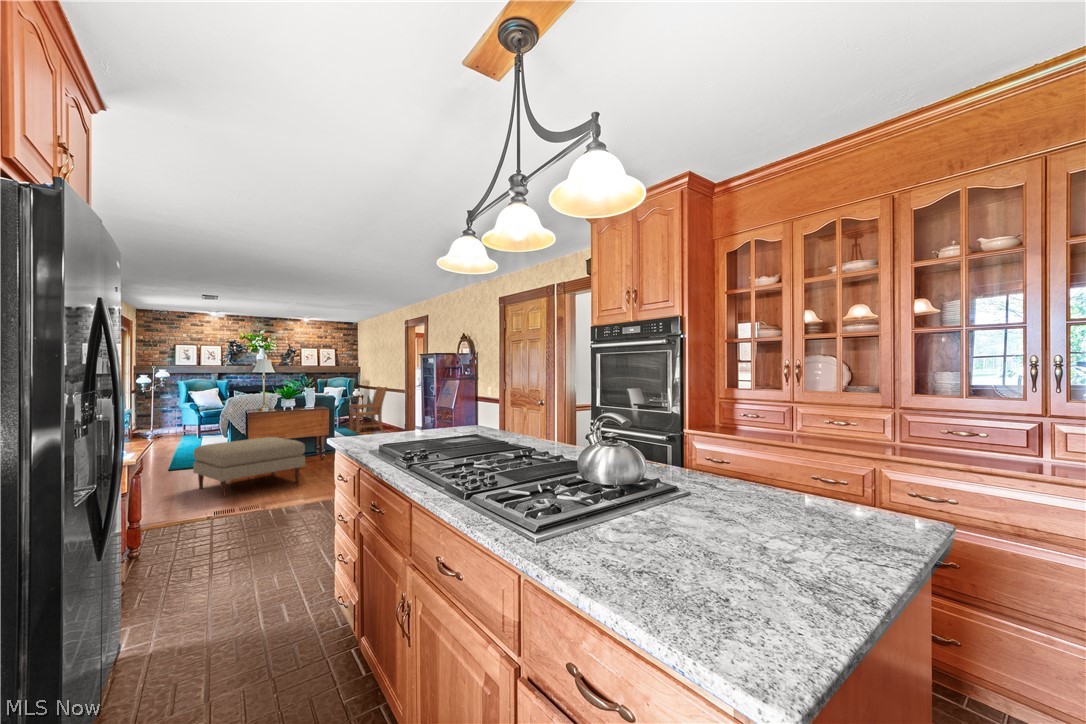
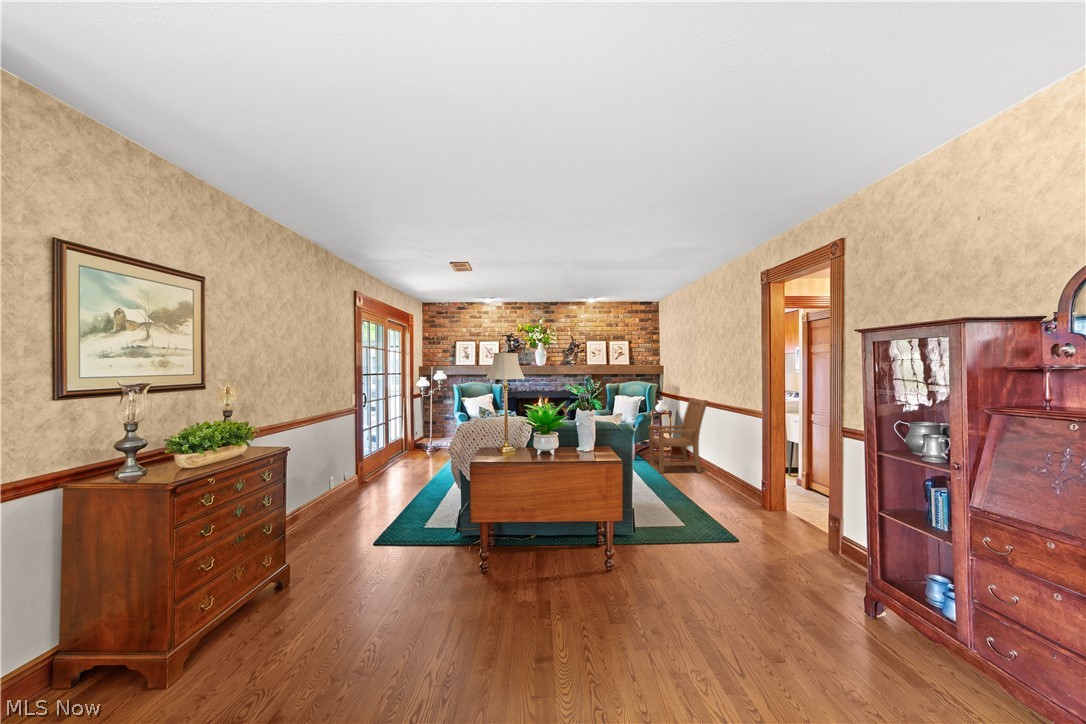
ottoman: present [193,437,305,497] -> none [354,512,544,677]

